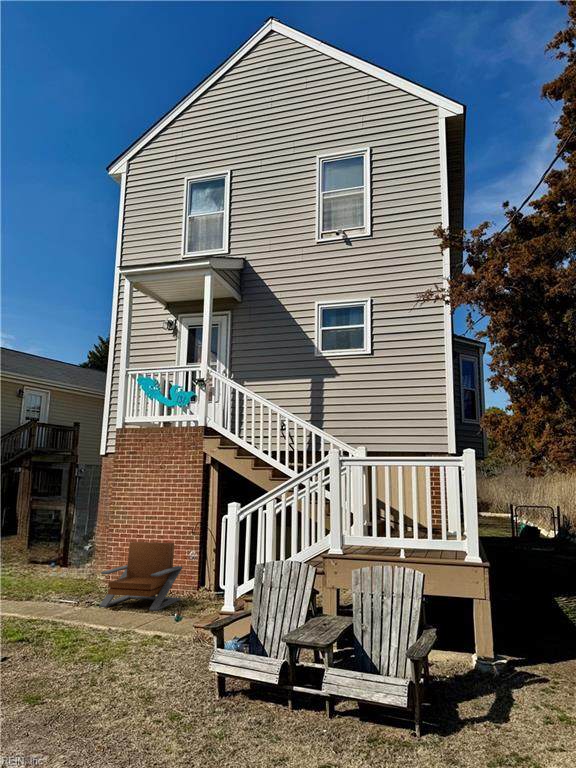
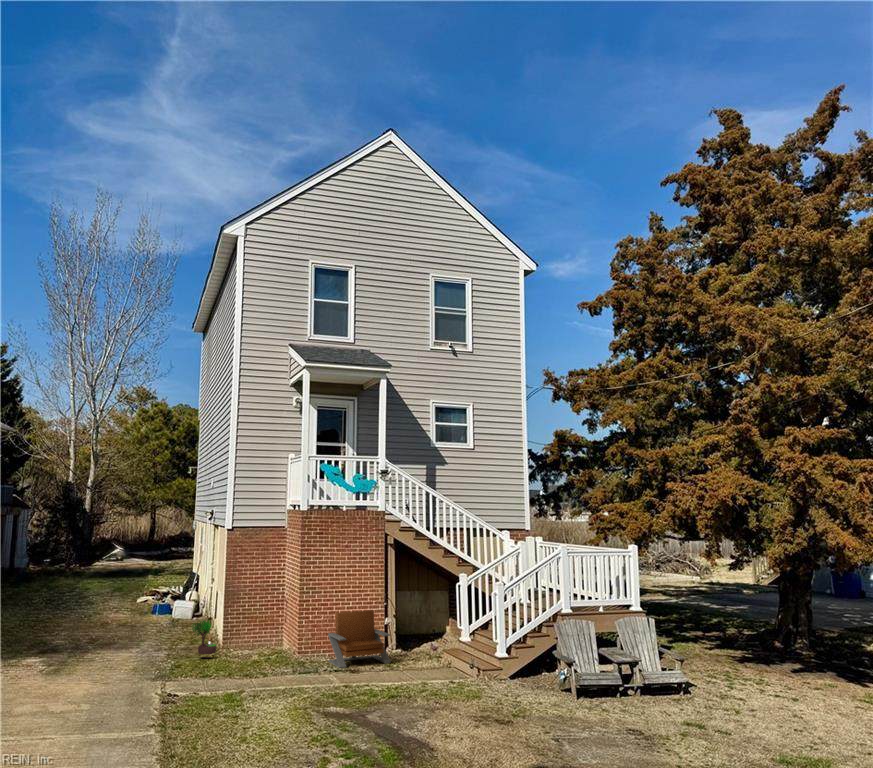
potted tree: none [70,533,94,575] -> present [192,620,216,658]

